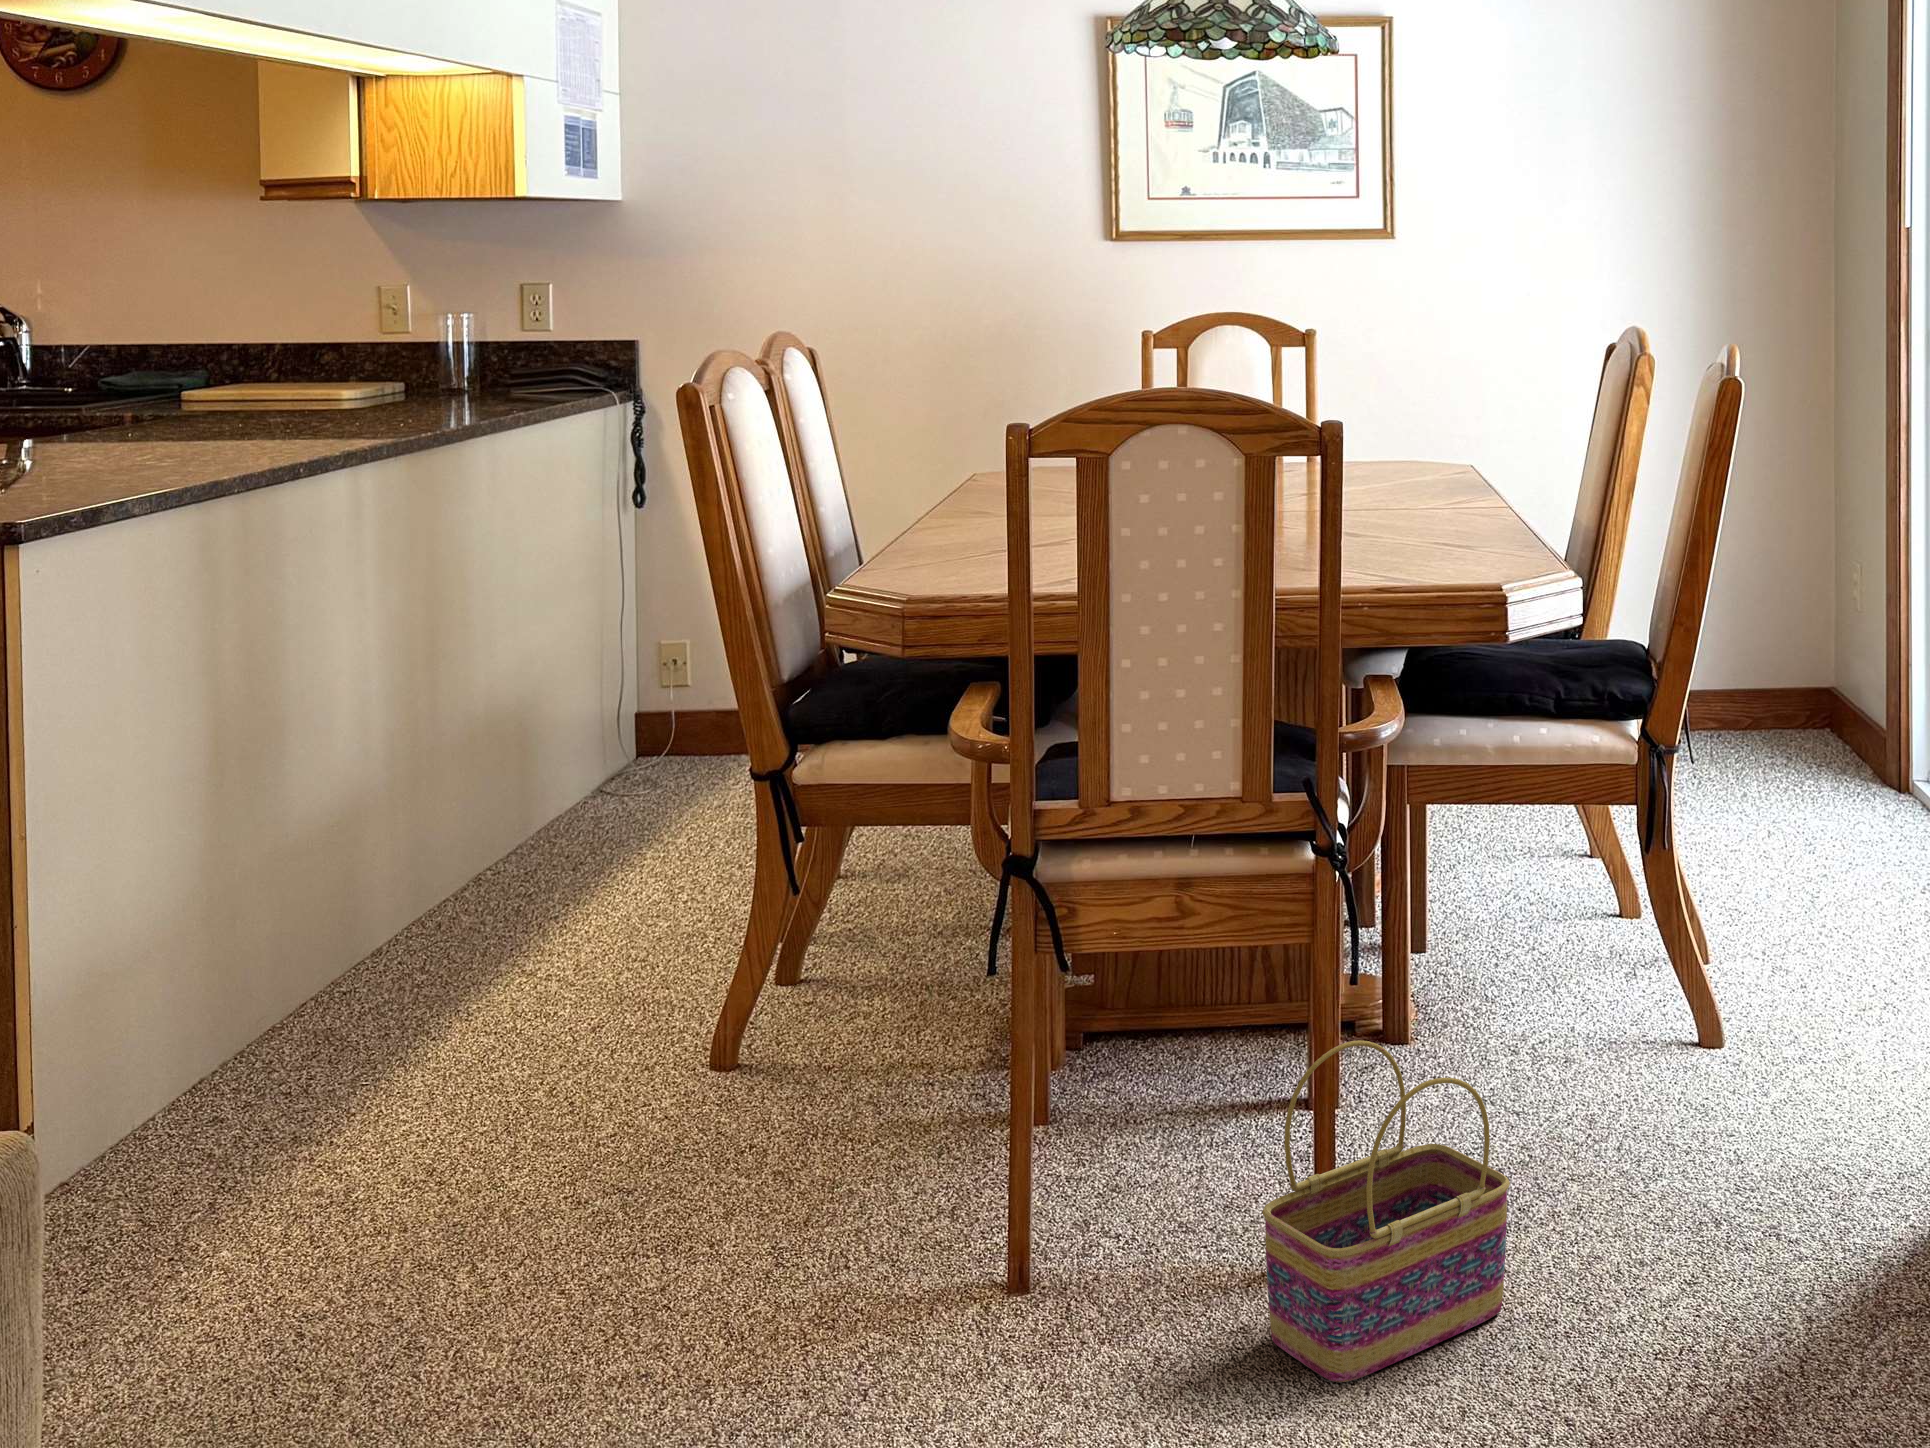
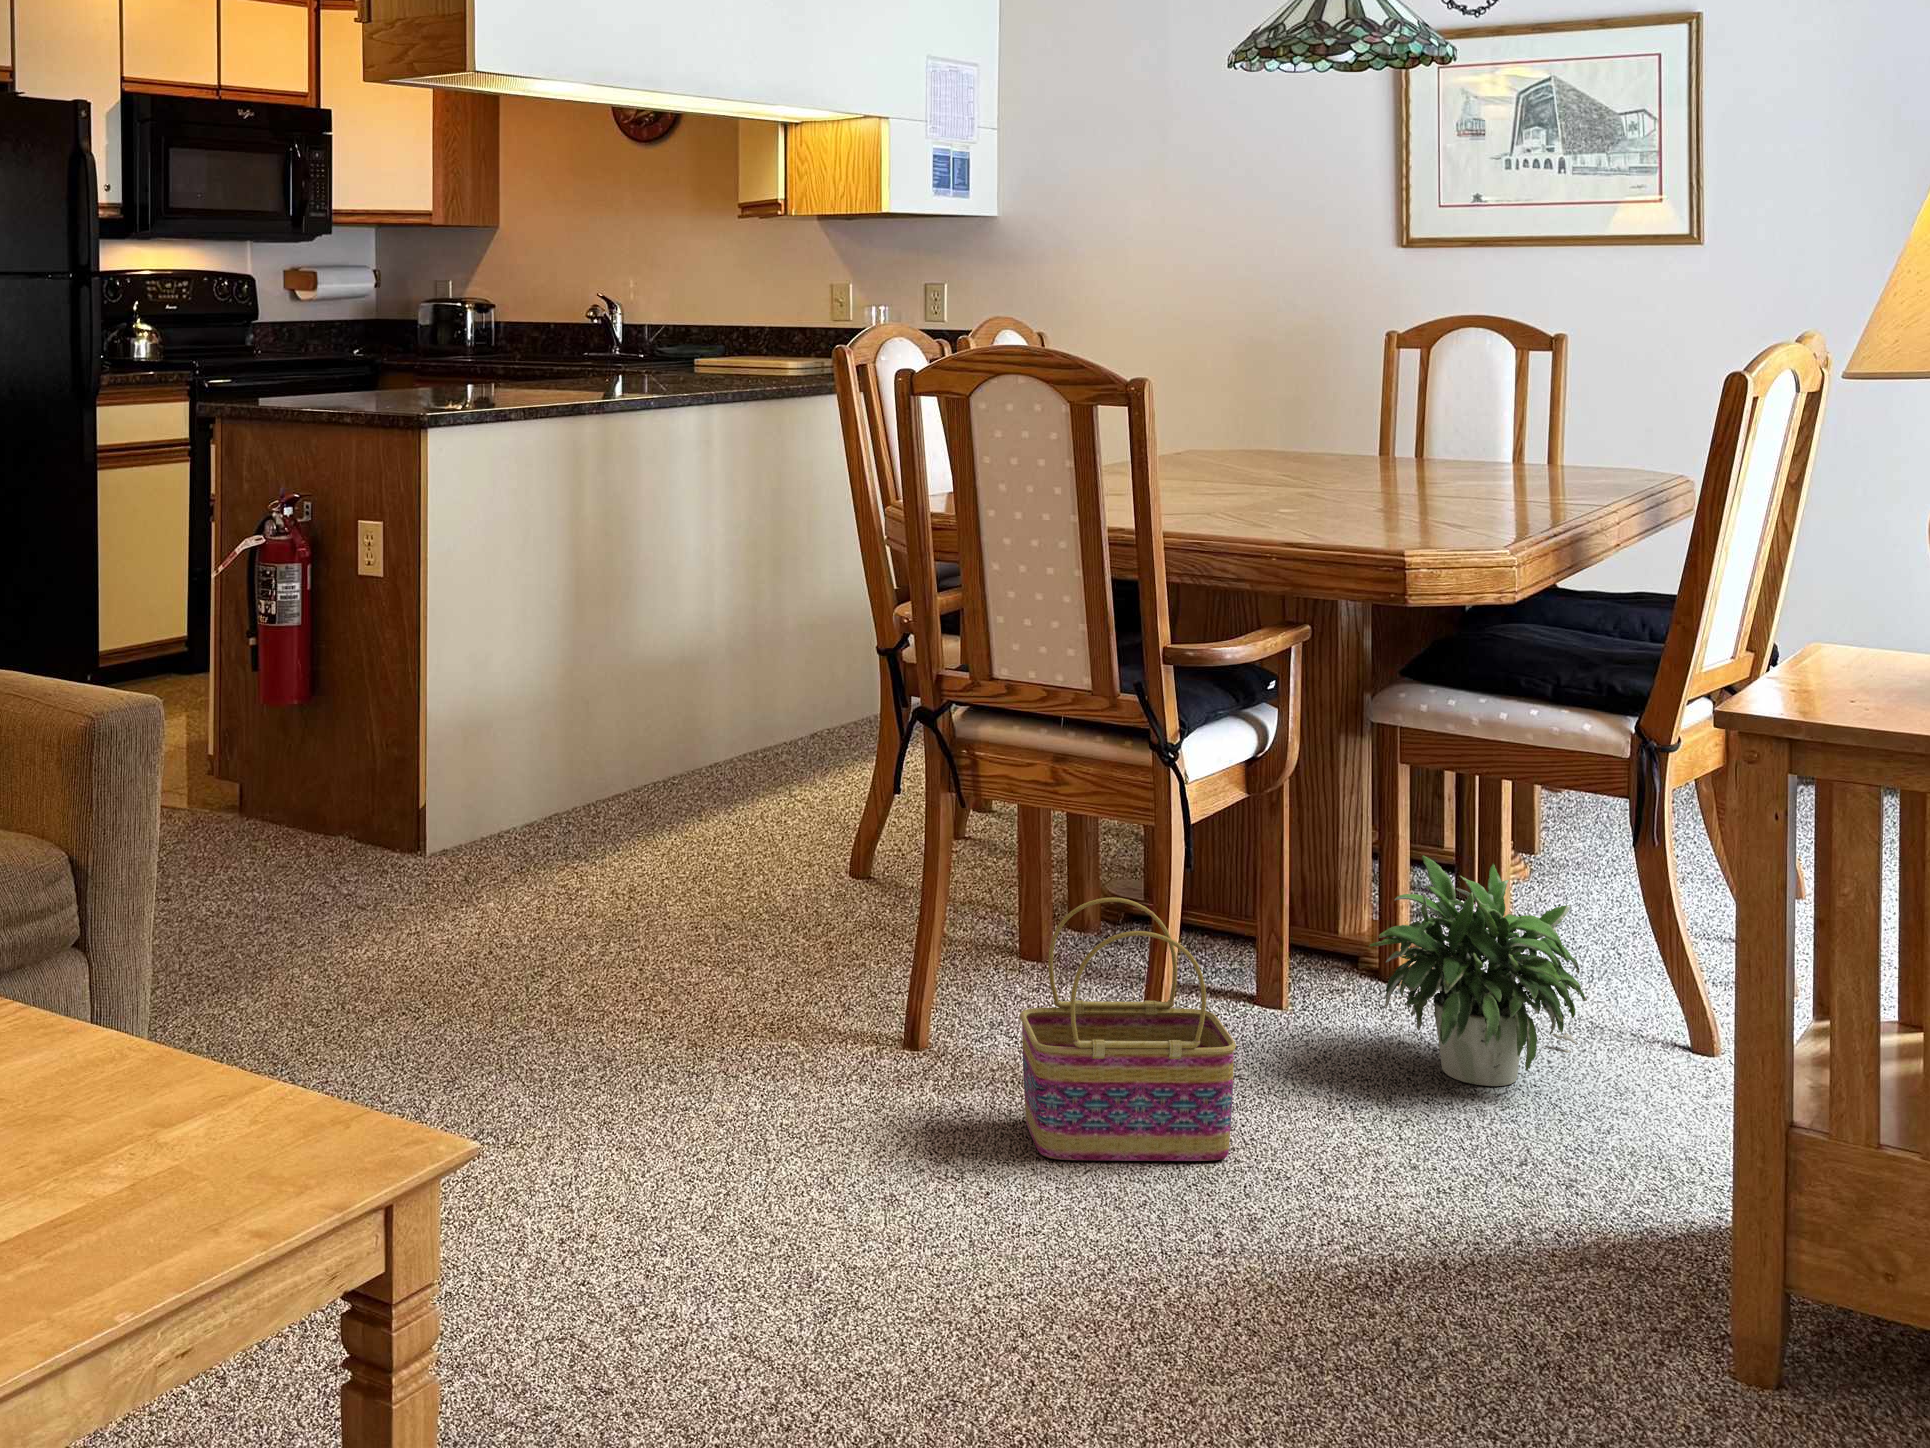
potted plant: none [1491,896,1694,1134] -> present [1369,855,1587,1086]

